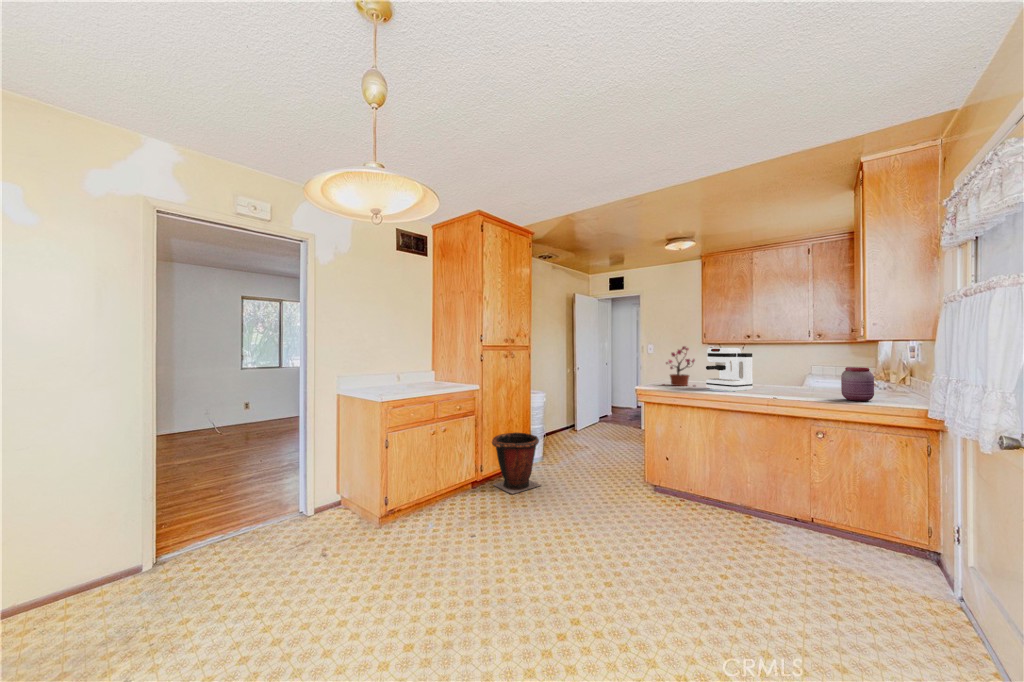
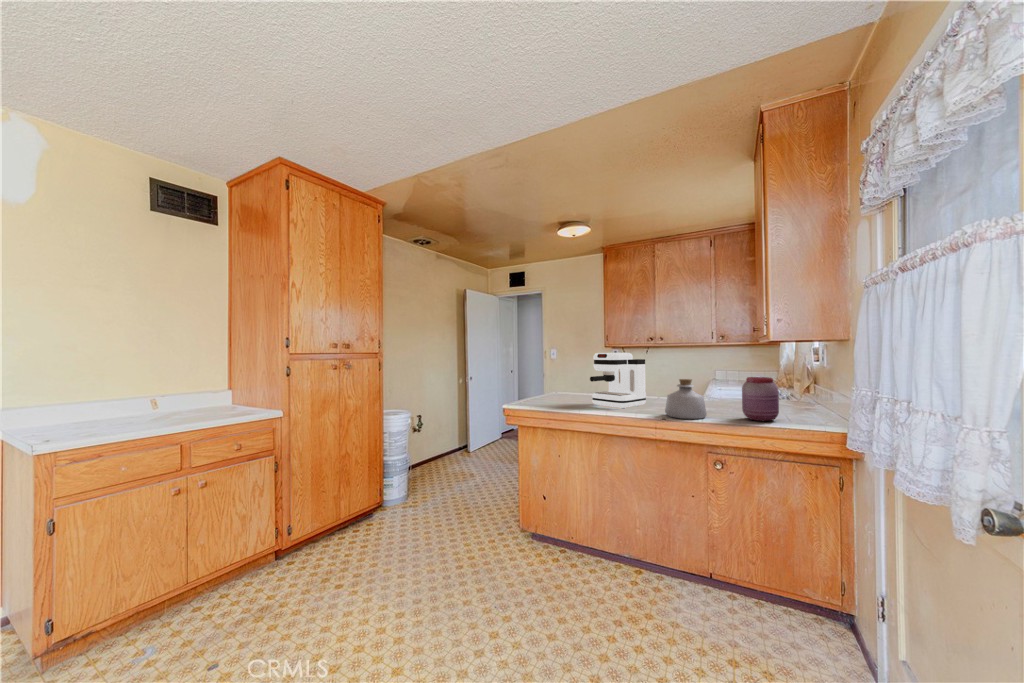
potted plant: present [666,346,695,386] -> none [544,351,585,401]
bottle: none [773,368,810,399] -> present [665,379,707,419]
waste bin: present [492,432,540,494] -> none [305,470,382,566]

